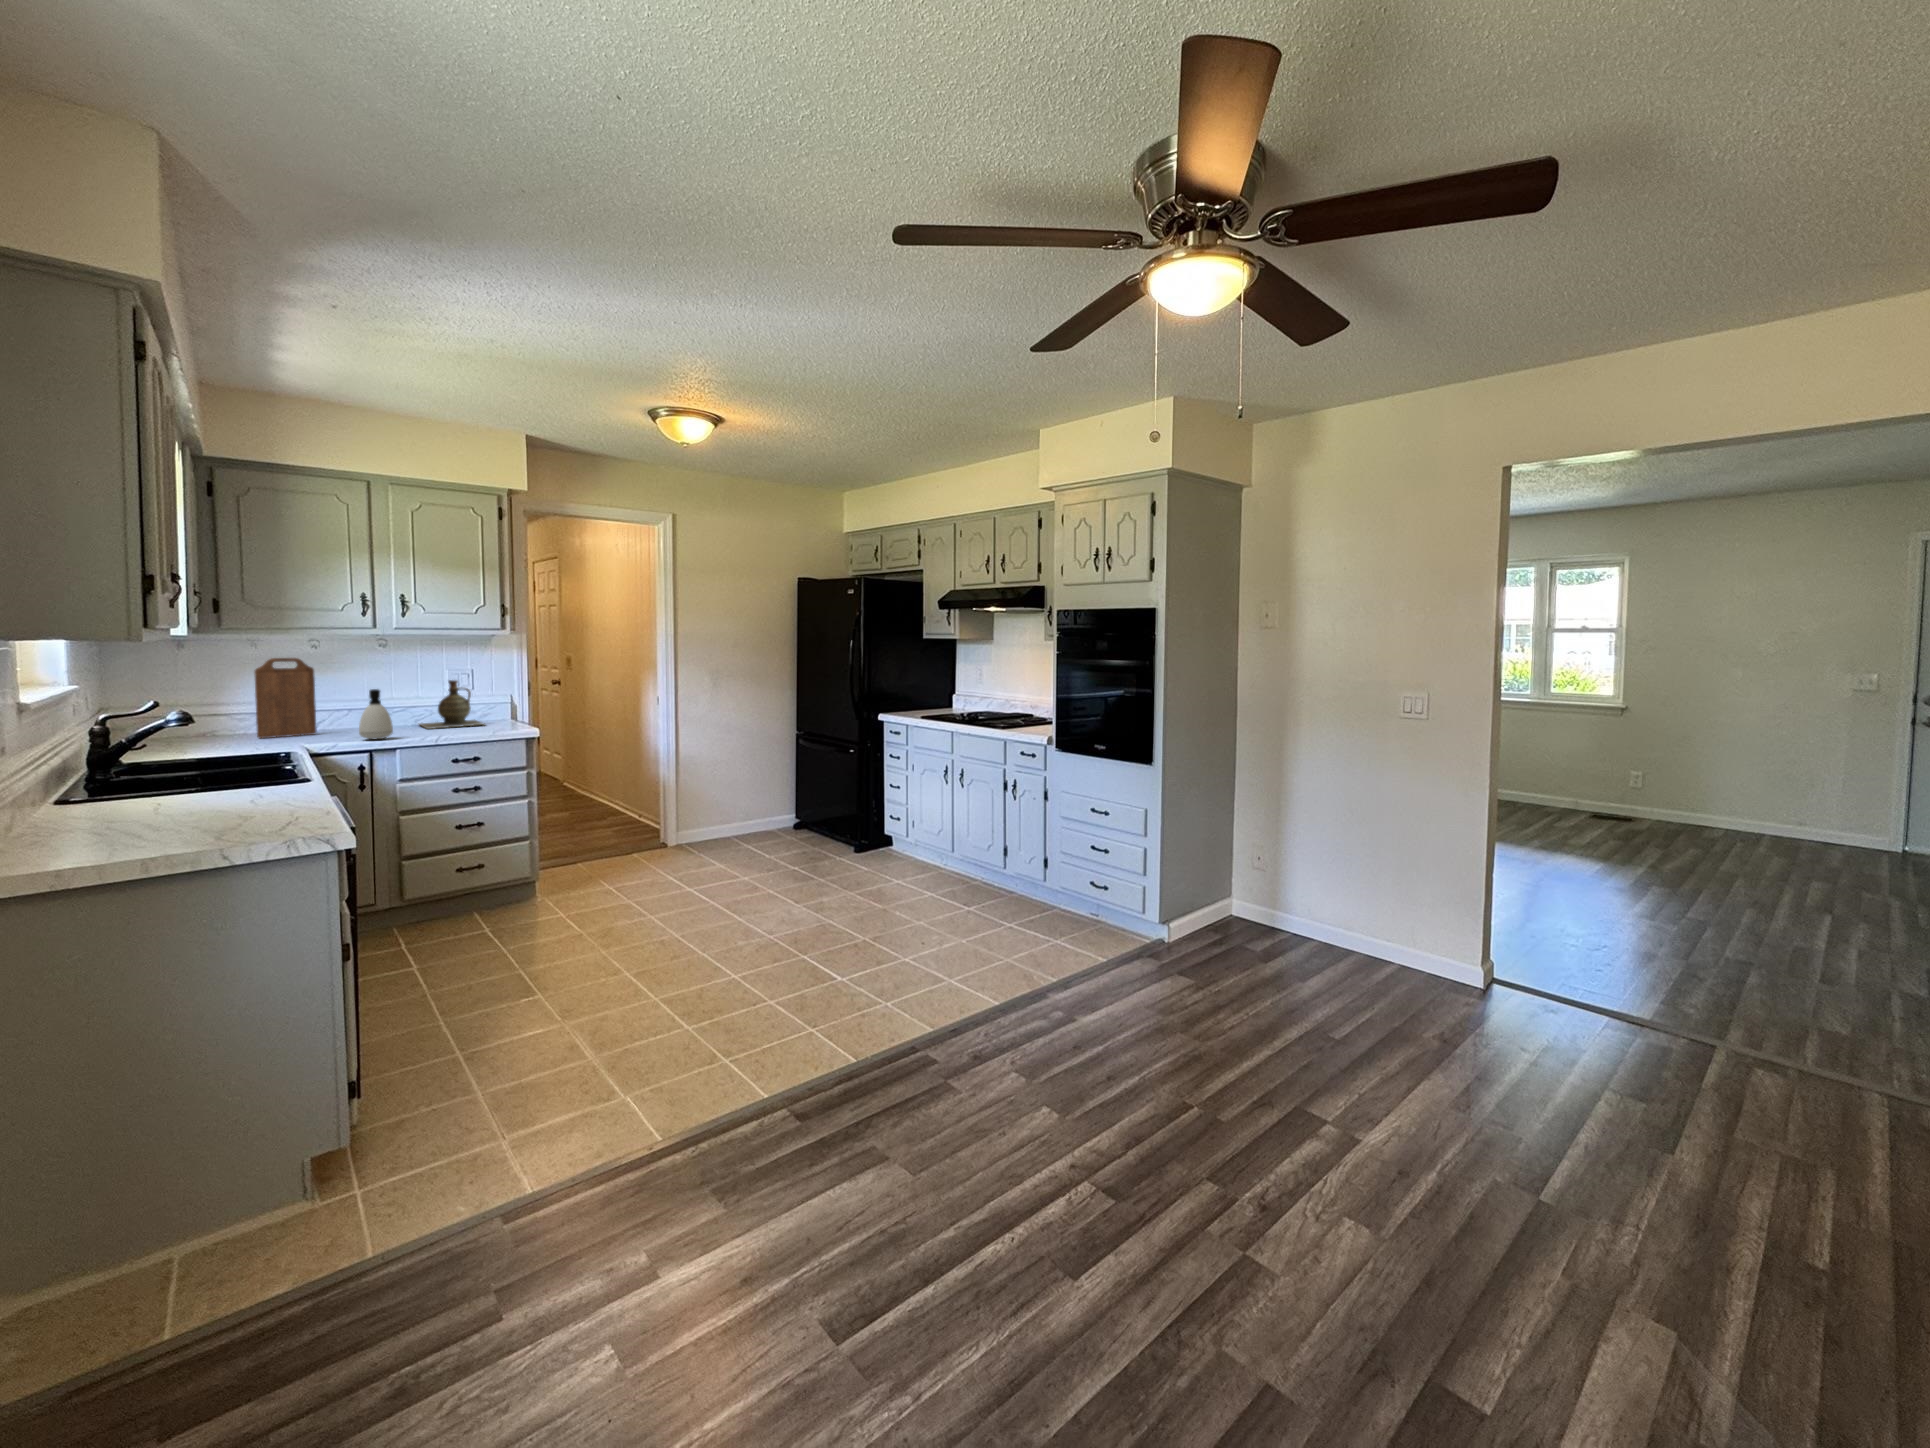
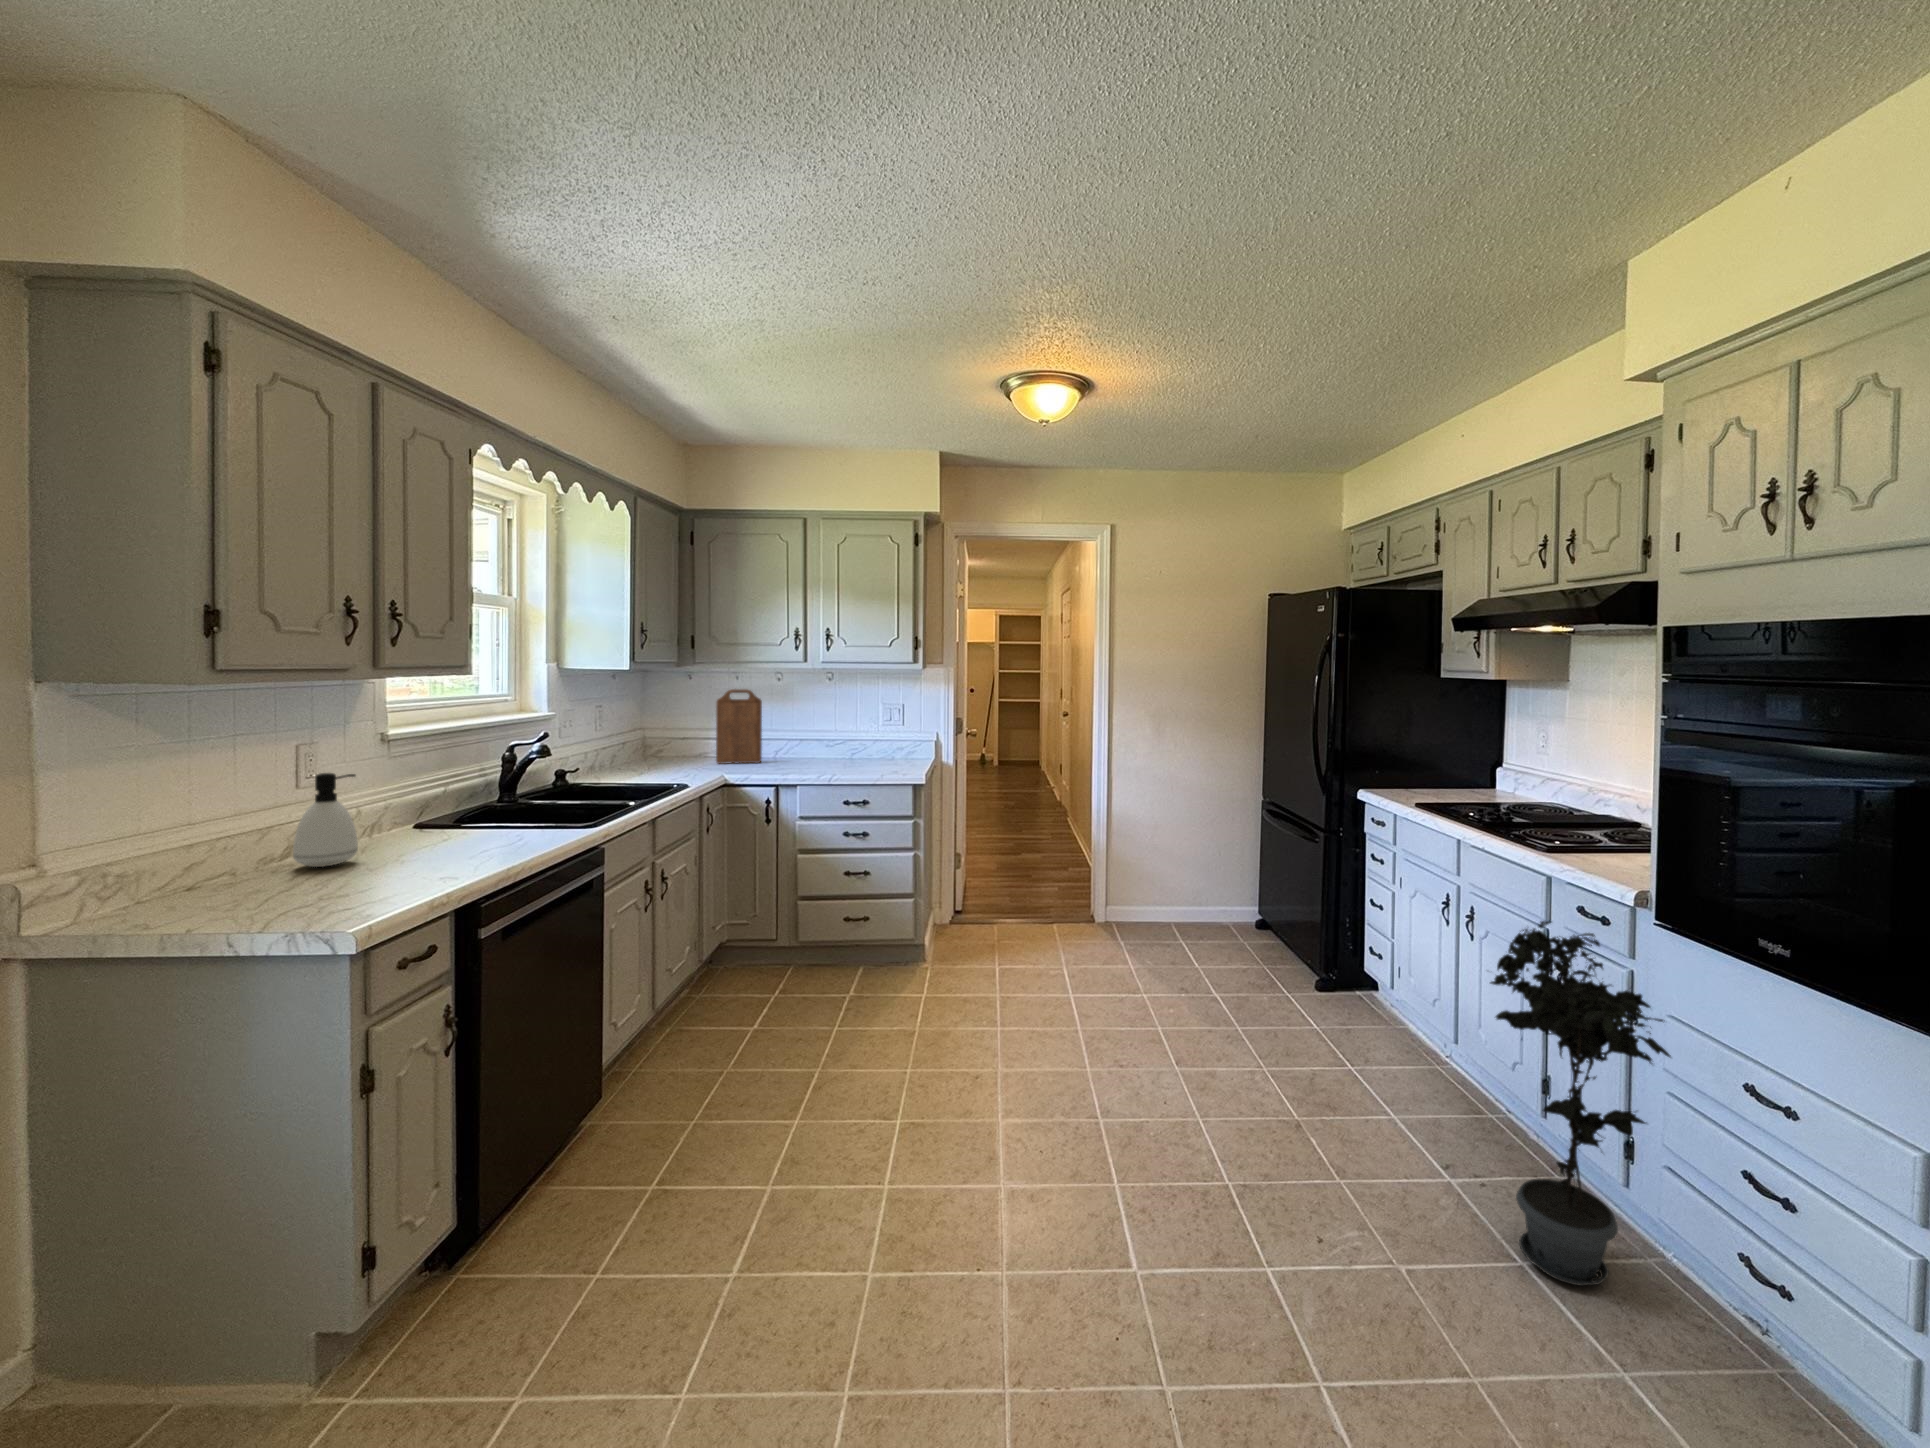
ceramic jug: present [420,680,483,729] -> none [846,715,902,765]
soap dispenser: present [359,689,393,740] -> present [293,773,358,867]
potted plant: none [991,753,1066,923] -> present [1490,921,1671,1286]

